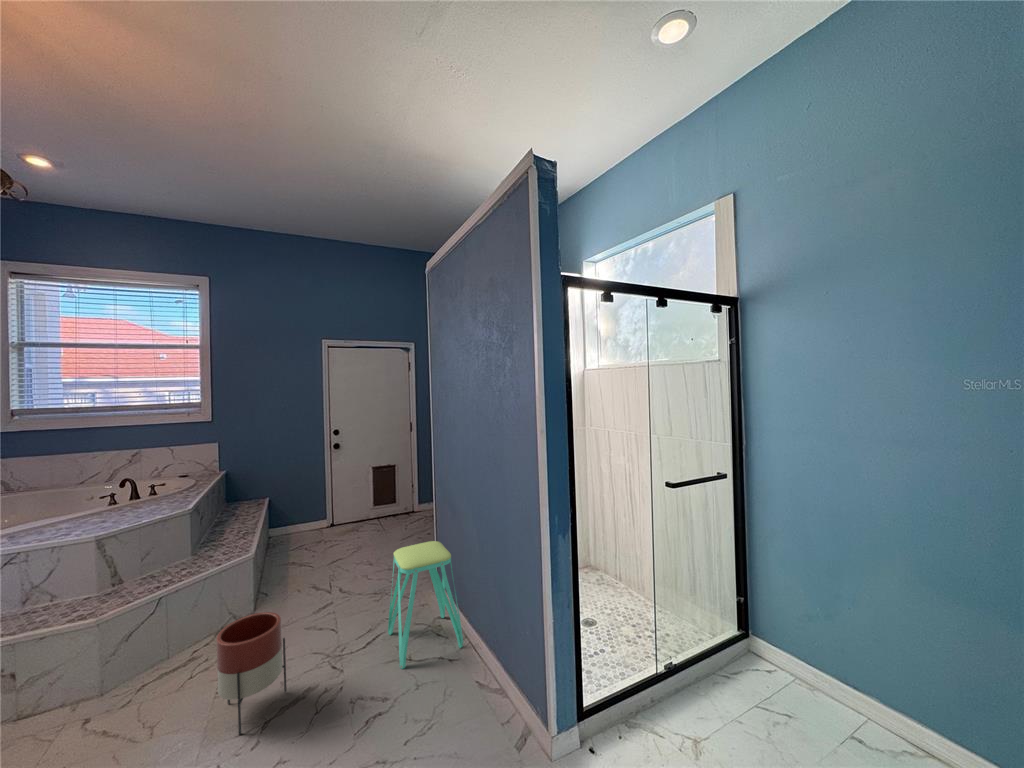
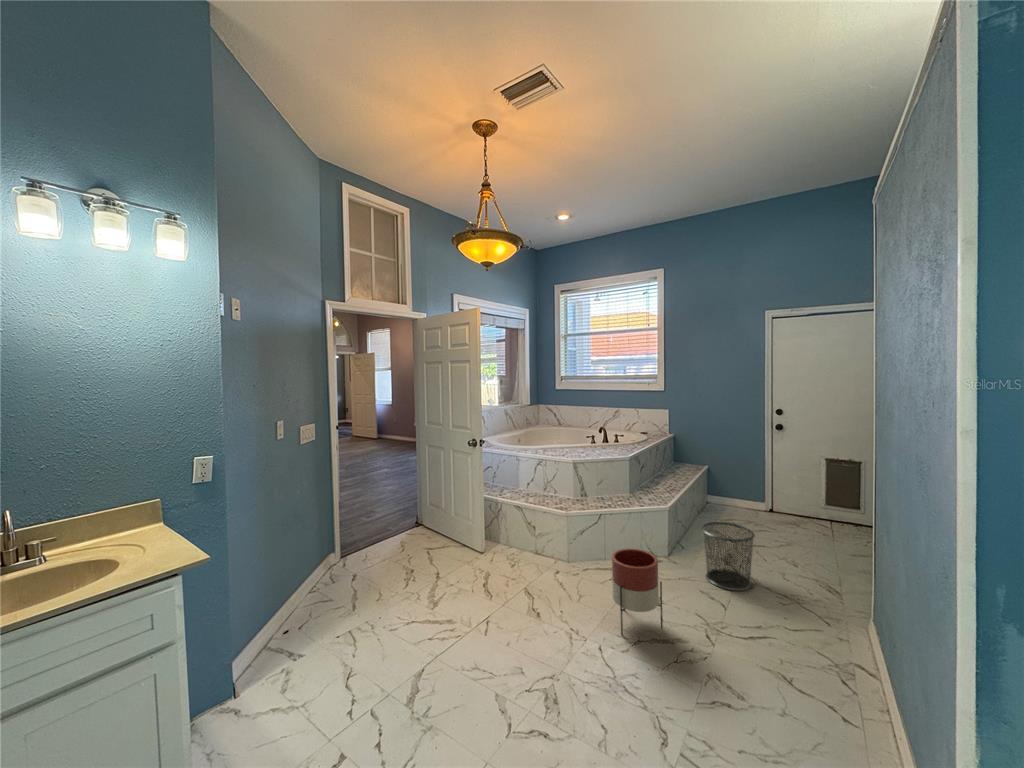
stool: present [388,541,463,669] -> none [773,552,878,721]
waste bin: none [298,545,349,615] -> present [701,522,755,591]

